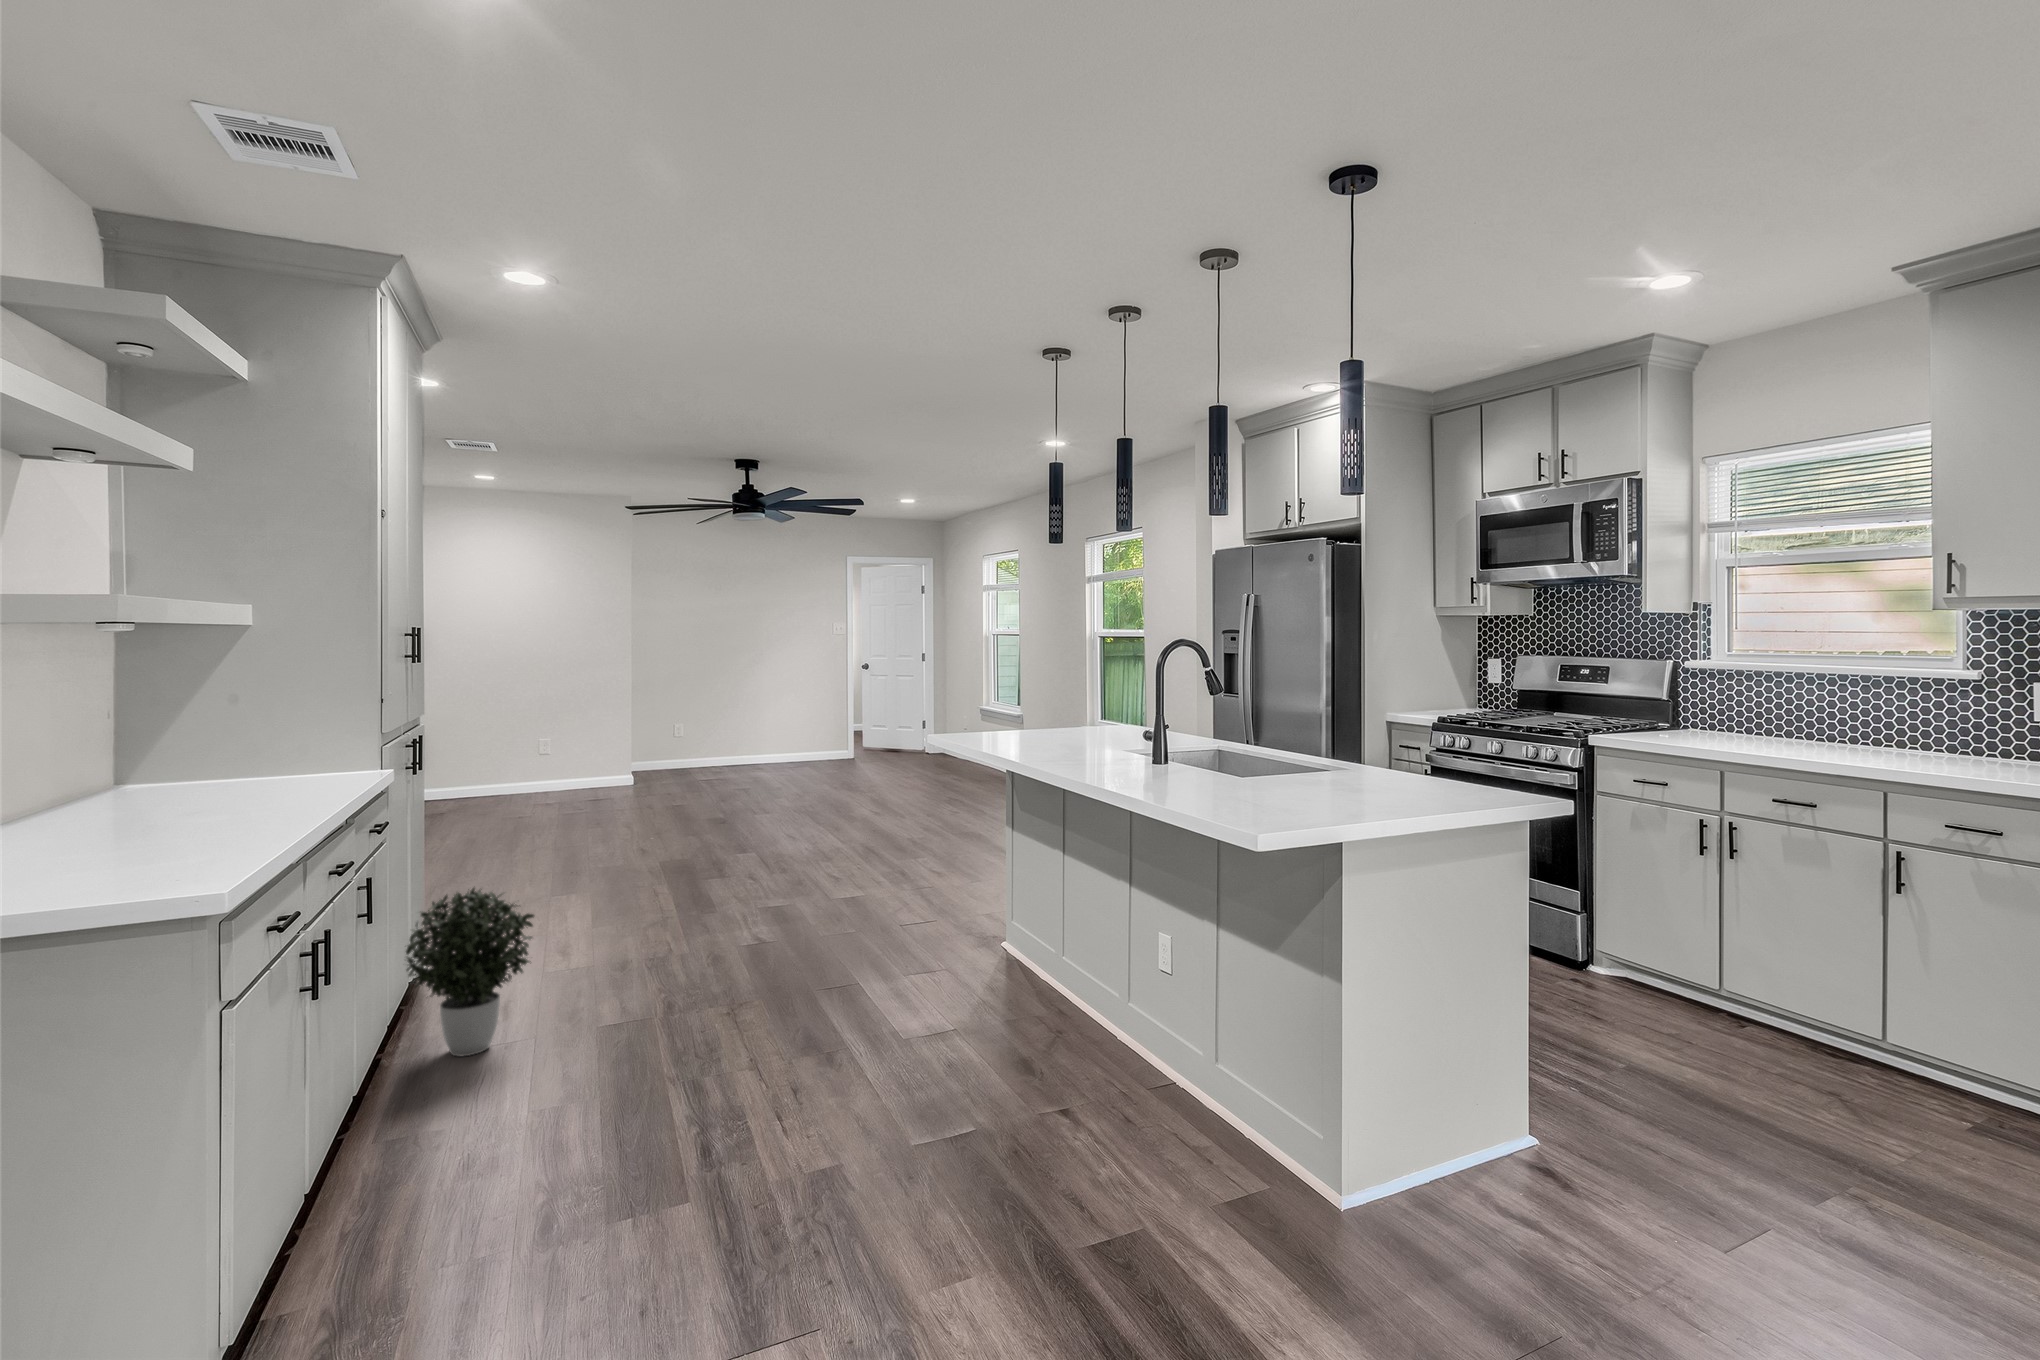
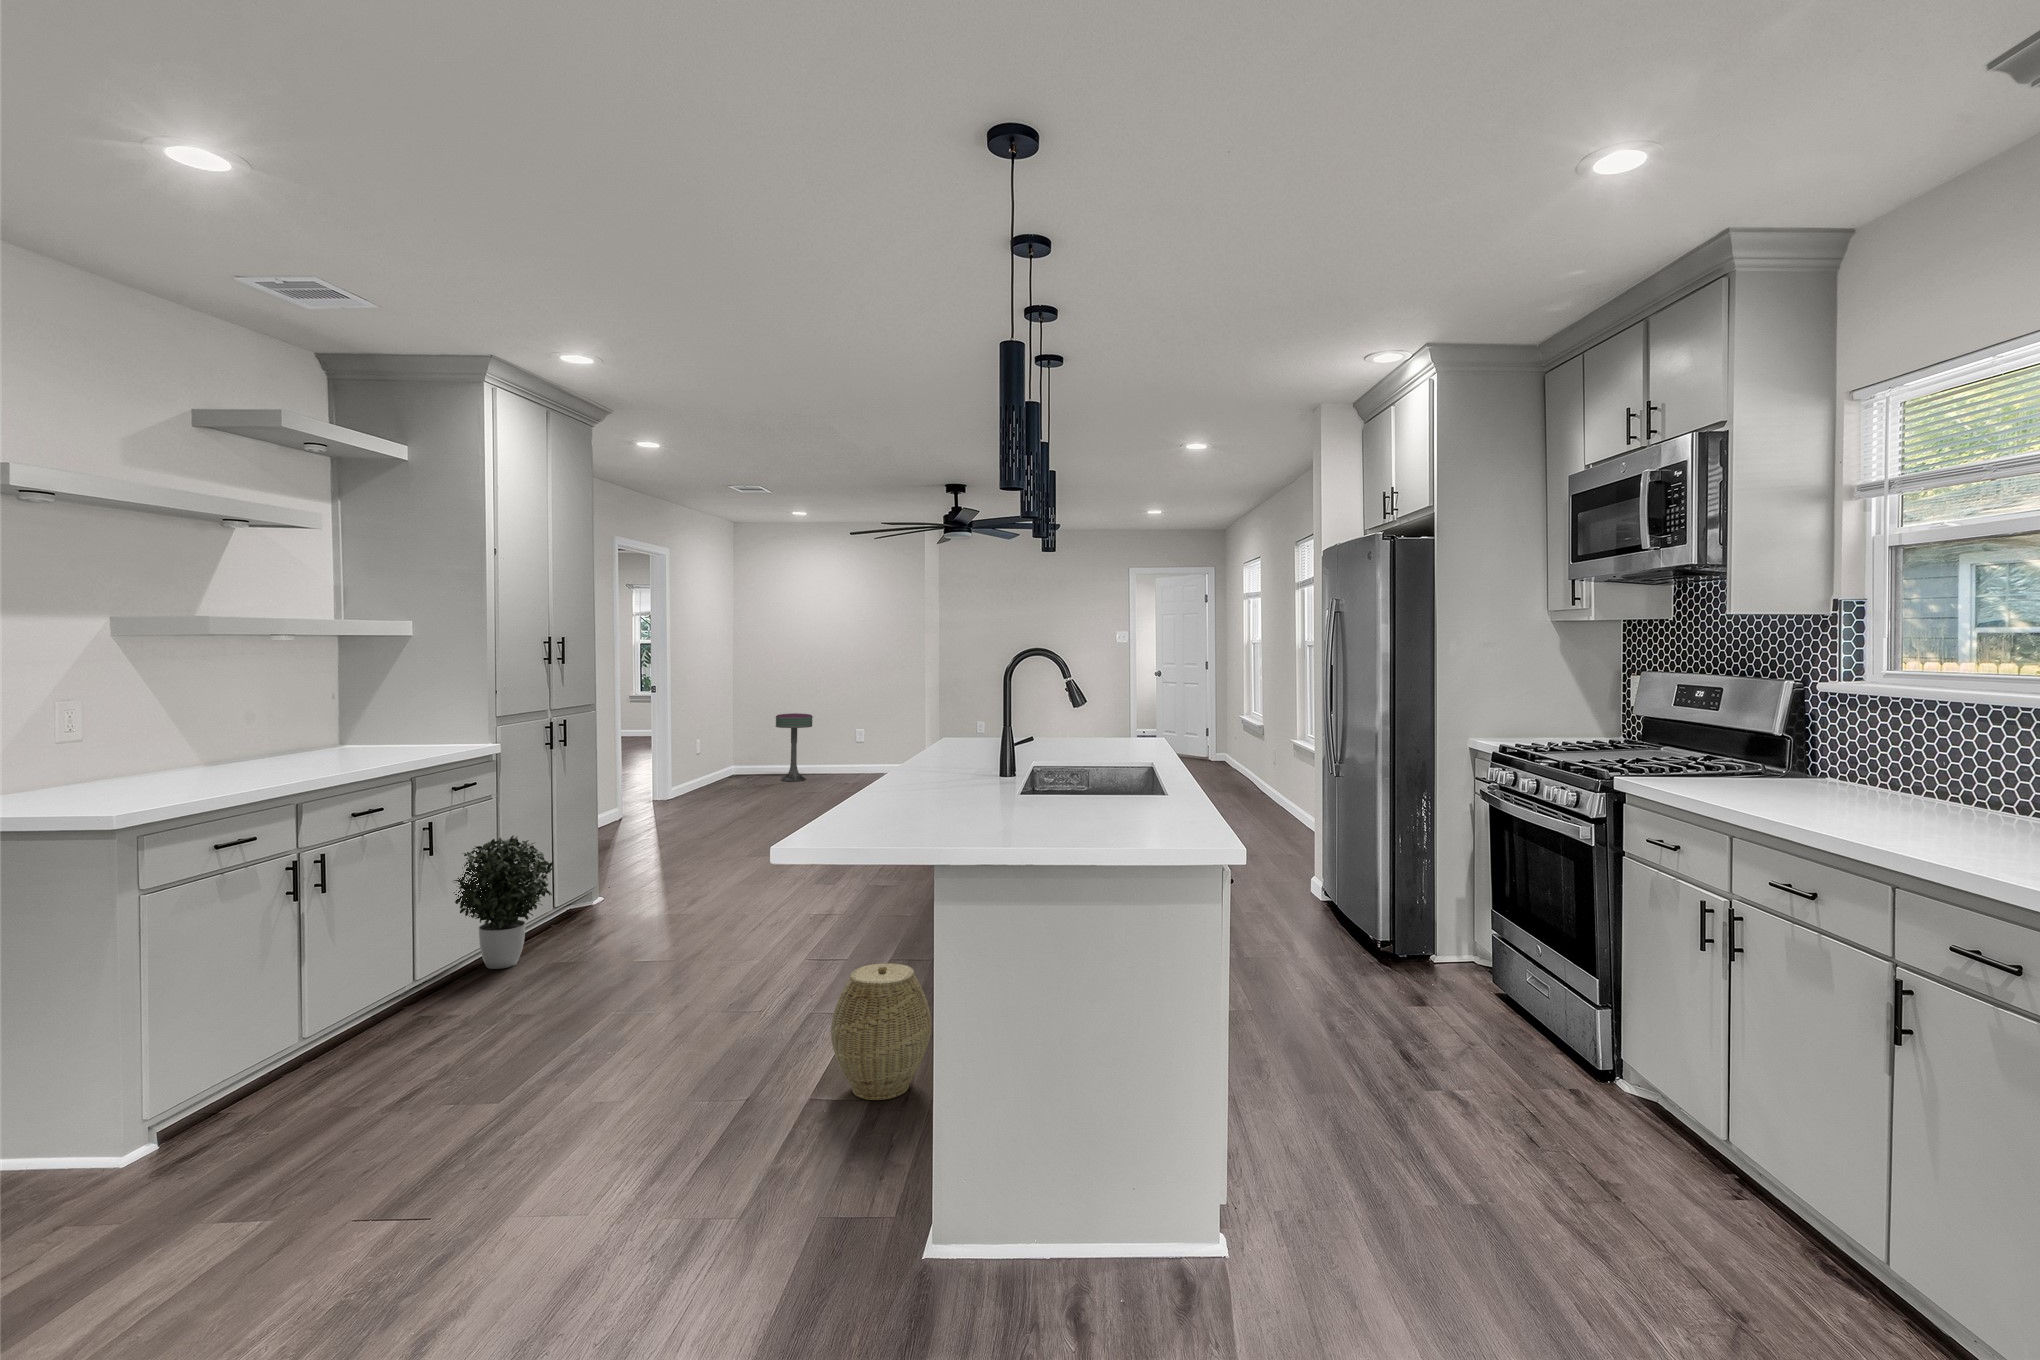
bar stool: none [478,719,526,798] -> present [776,713,813,781]
woven basket: none [1059,959,1155,1094] -> present [831,963,931,1100]

